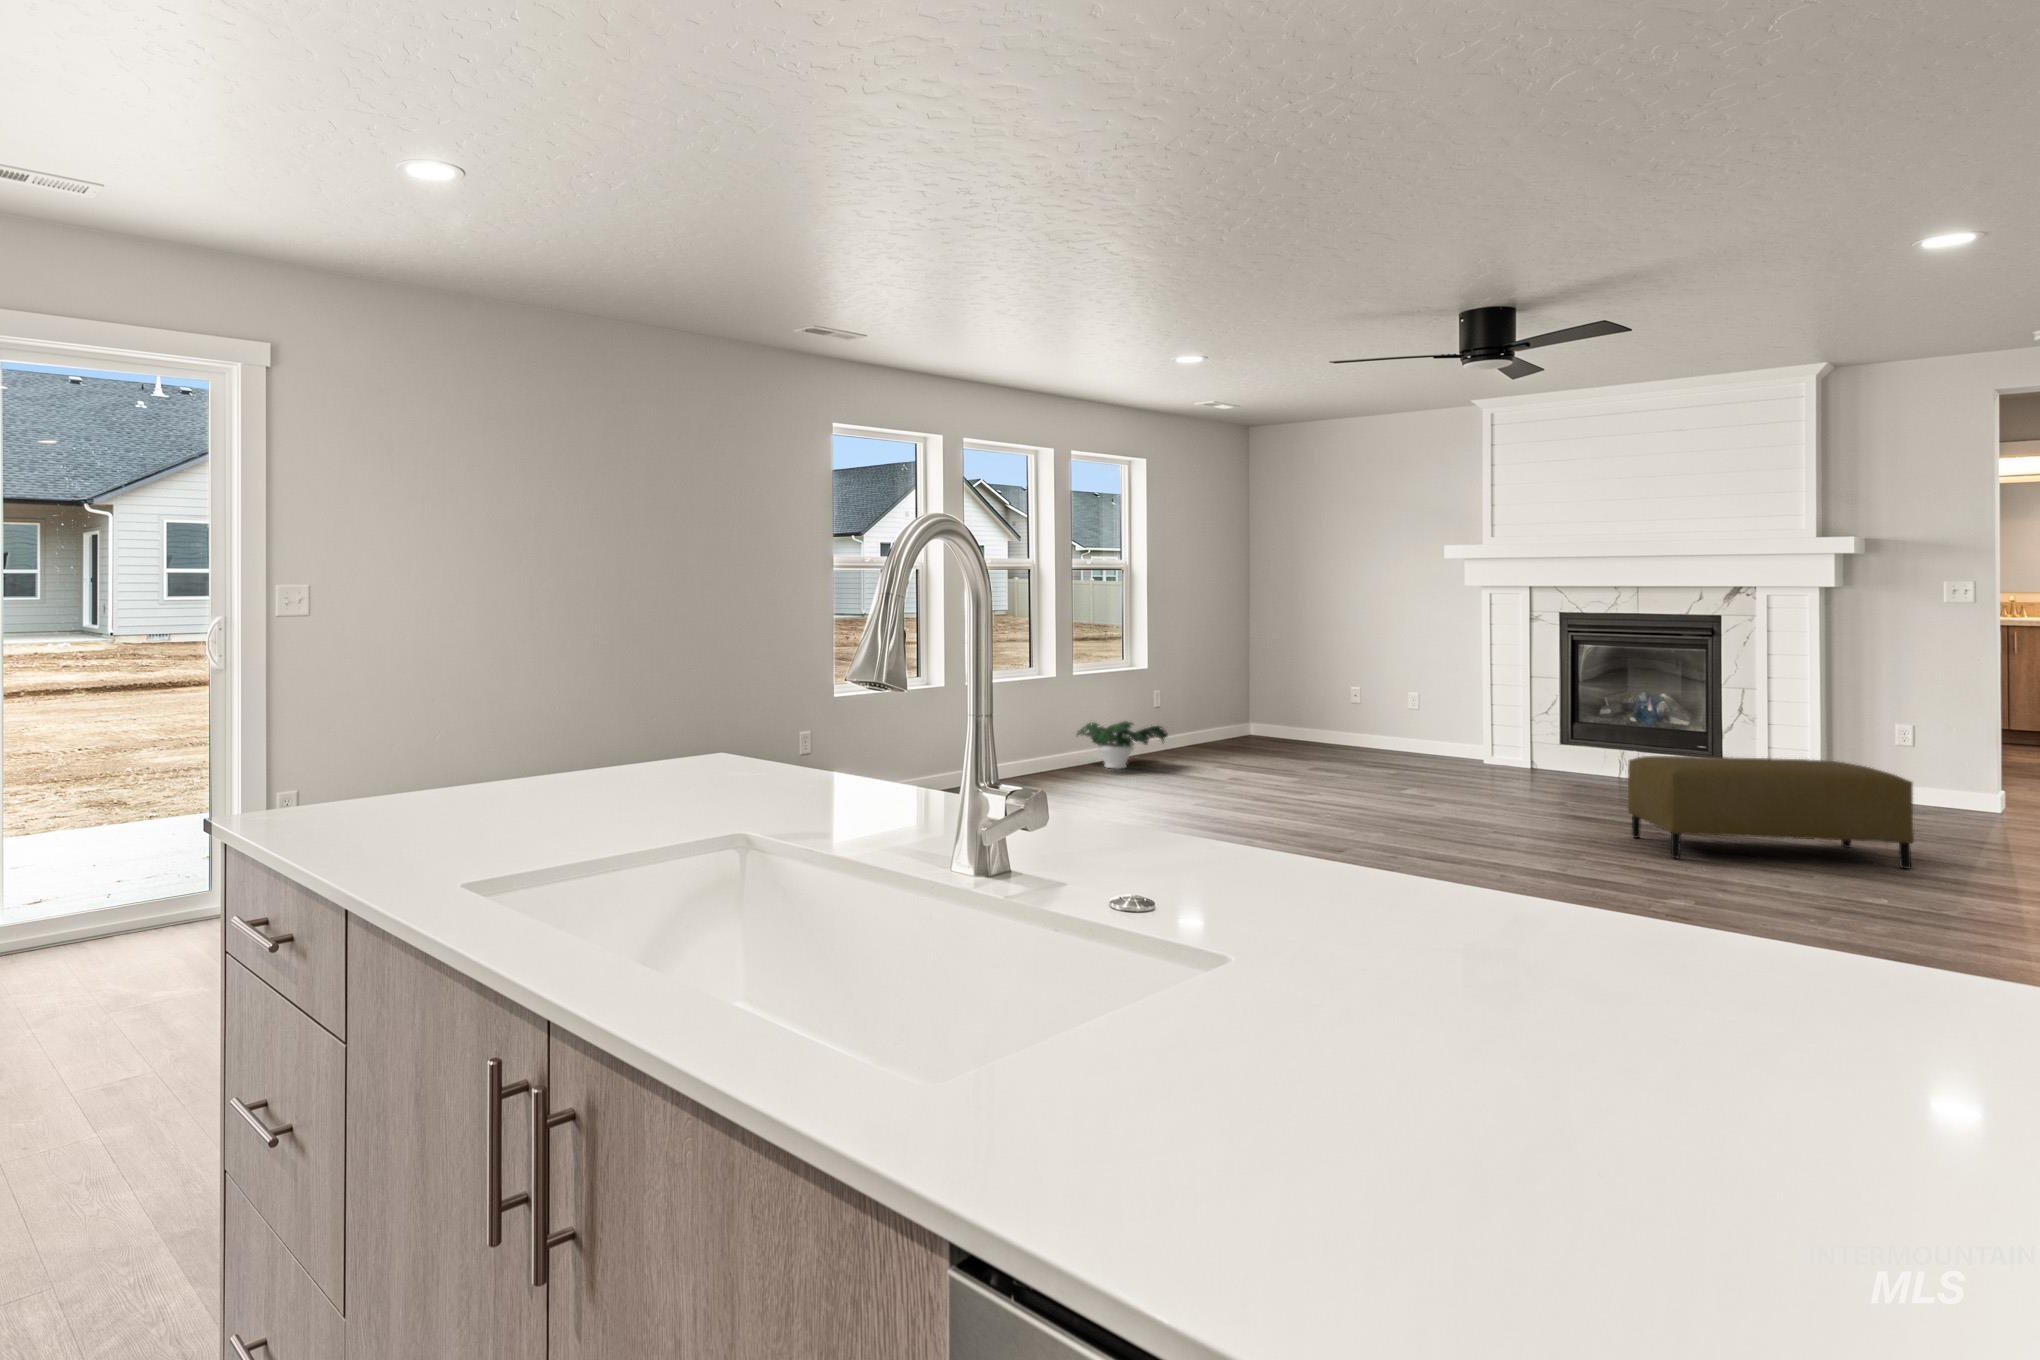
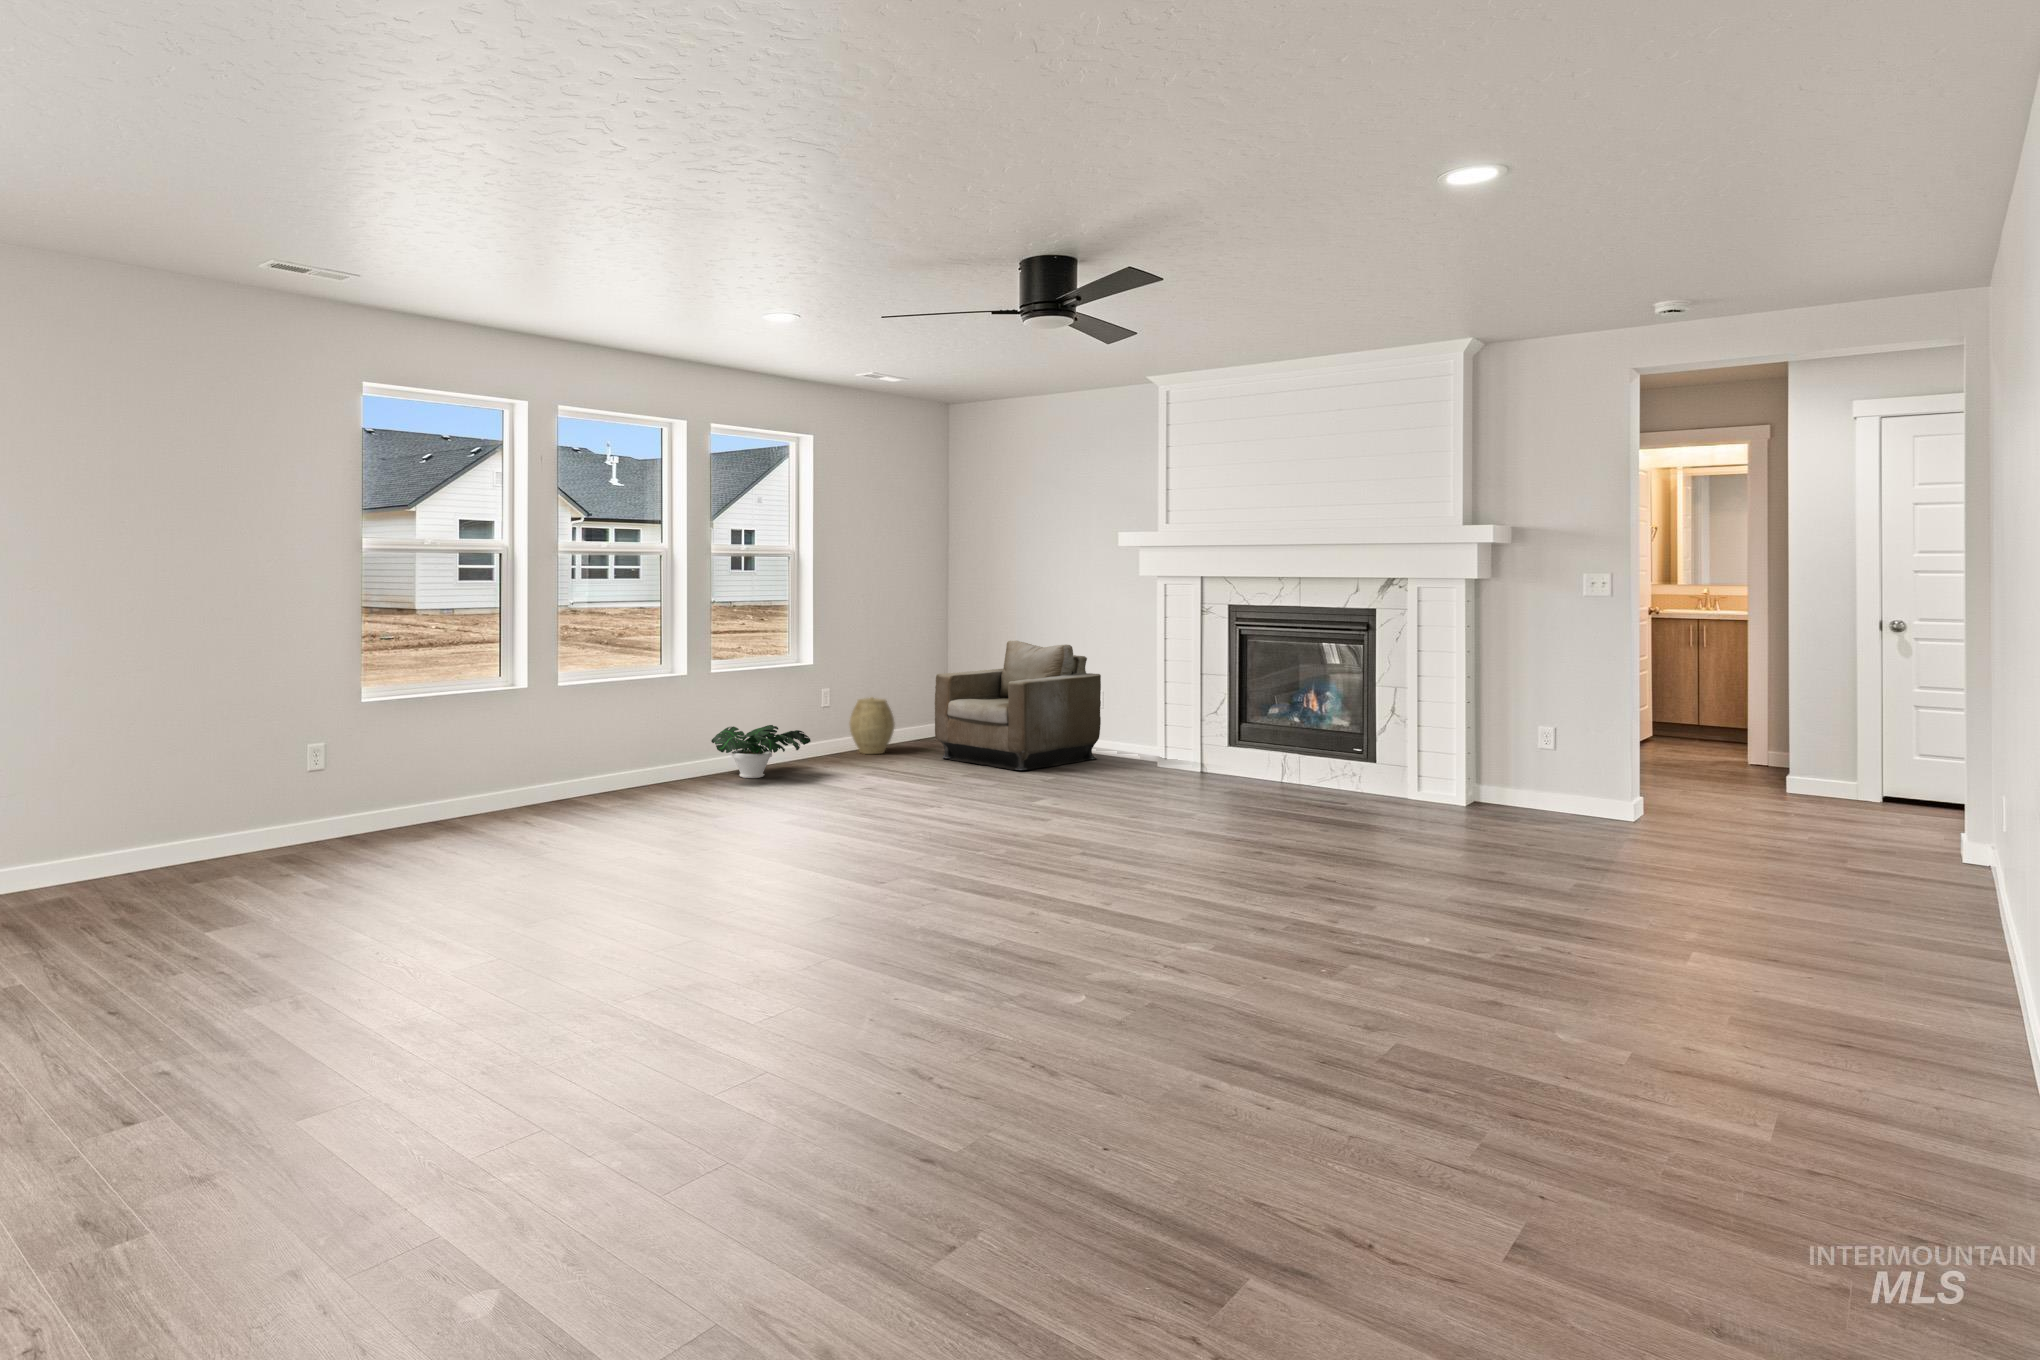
armchair: none [1266,646,1425,765] -> present [935,641,1101,770]
woven basket: none [1179,697,1222,750] -> present [850,697,895,754]
ottoman: present [1628,756,1914,869] -> none [1220,767,1491,893]

